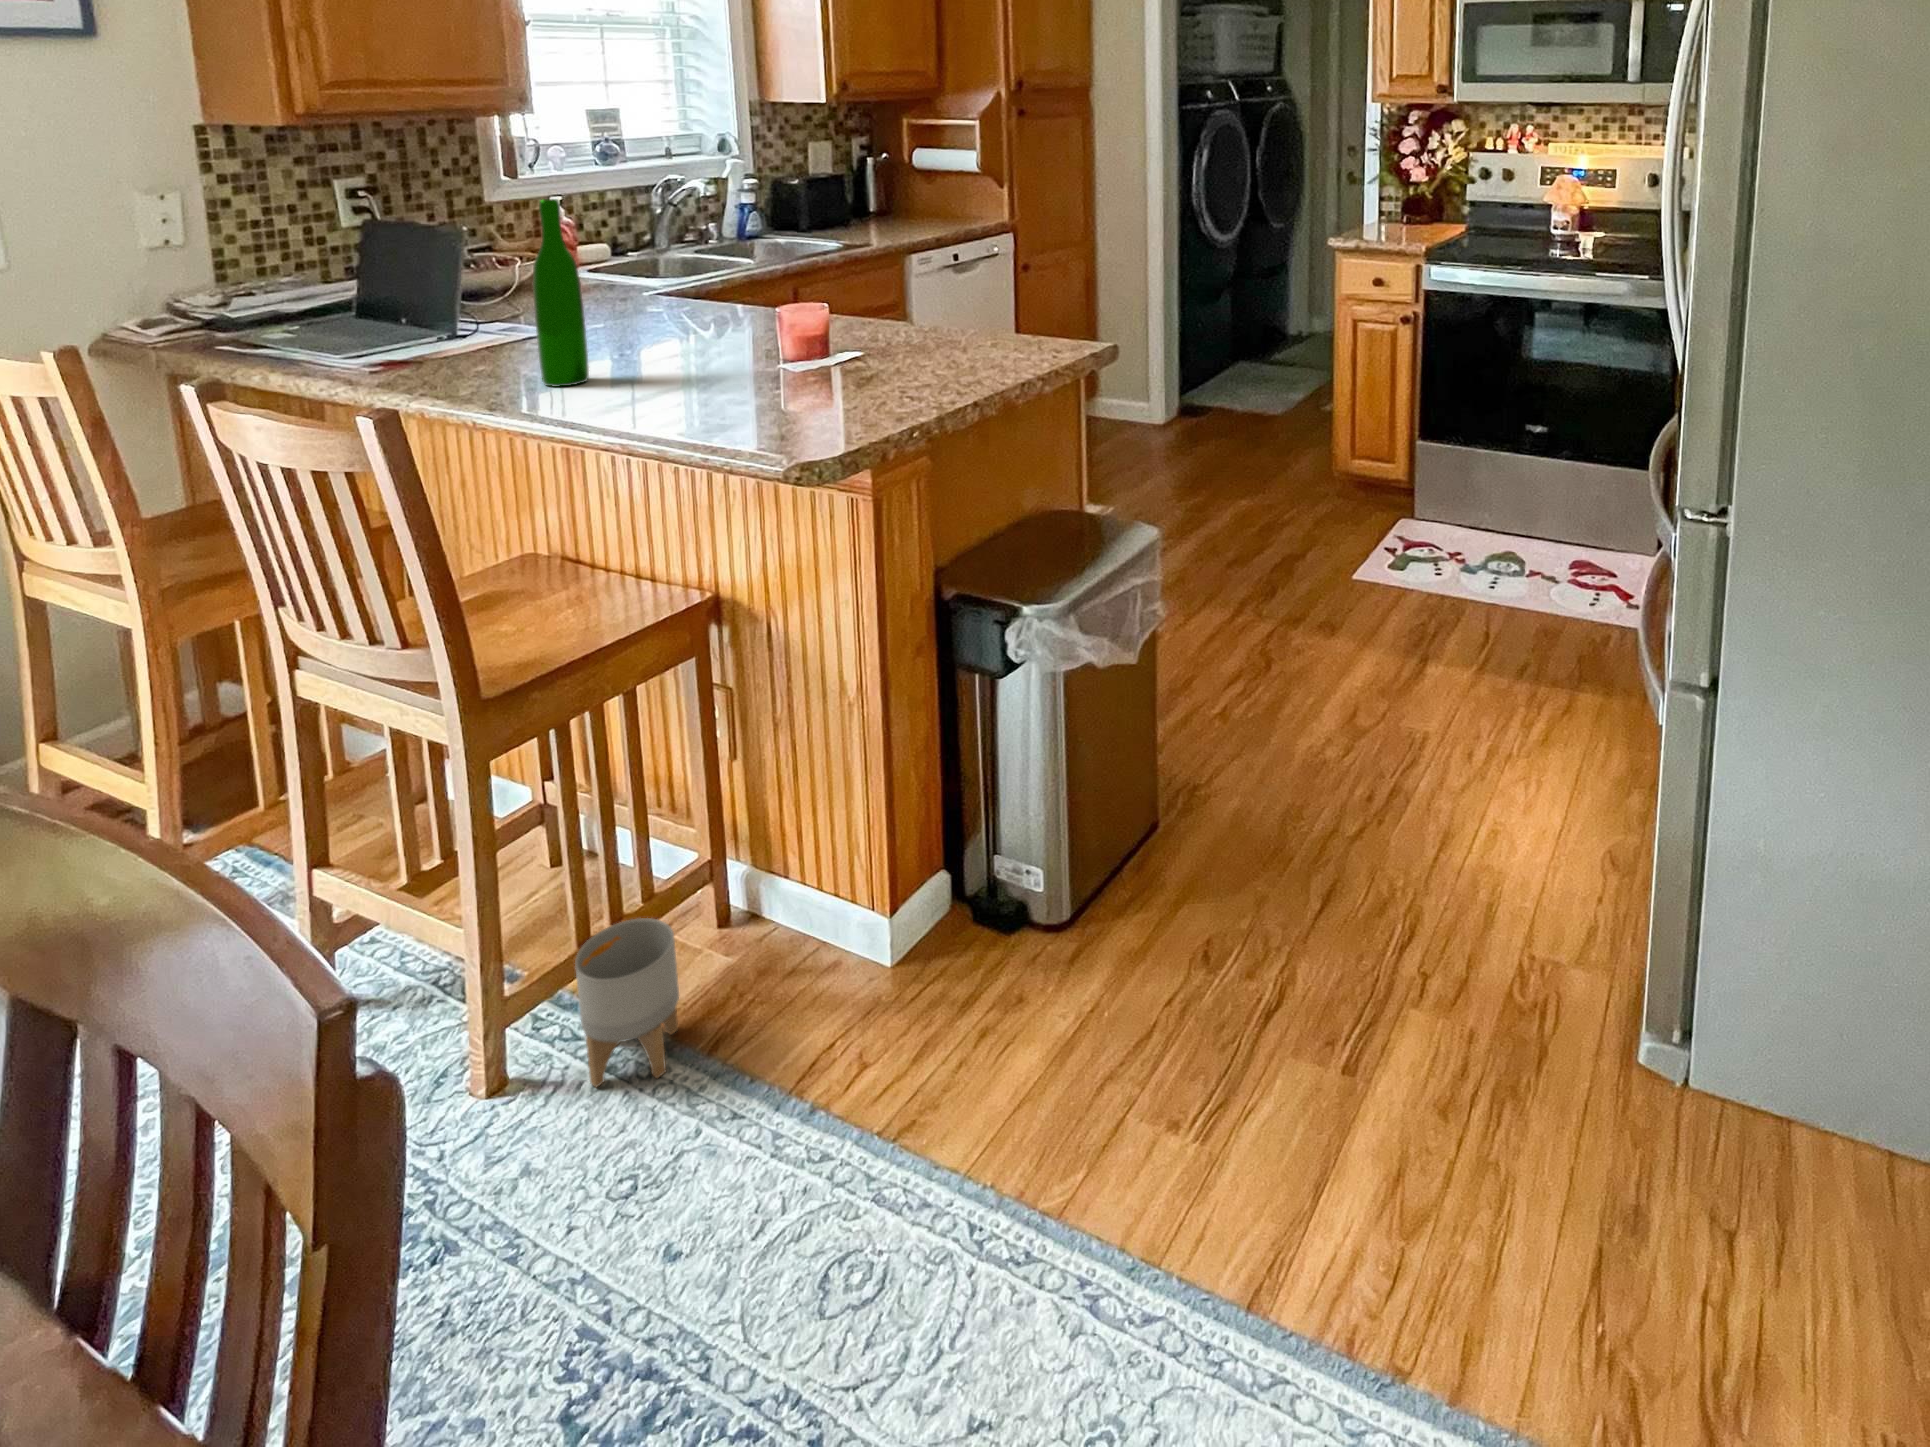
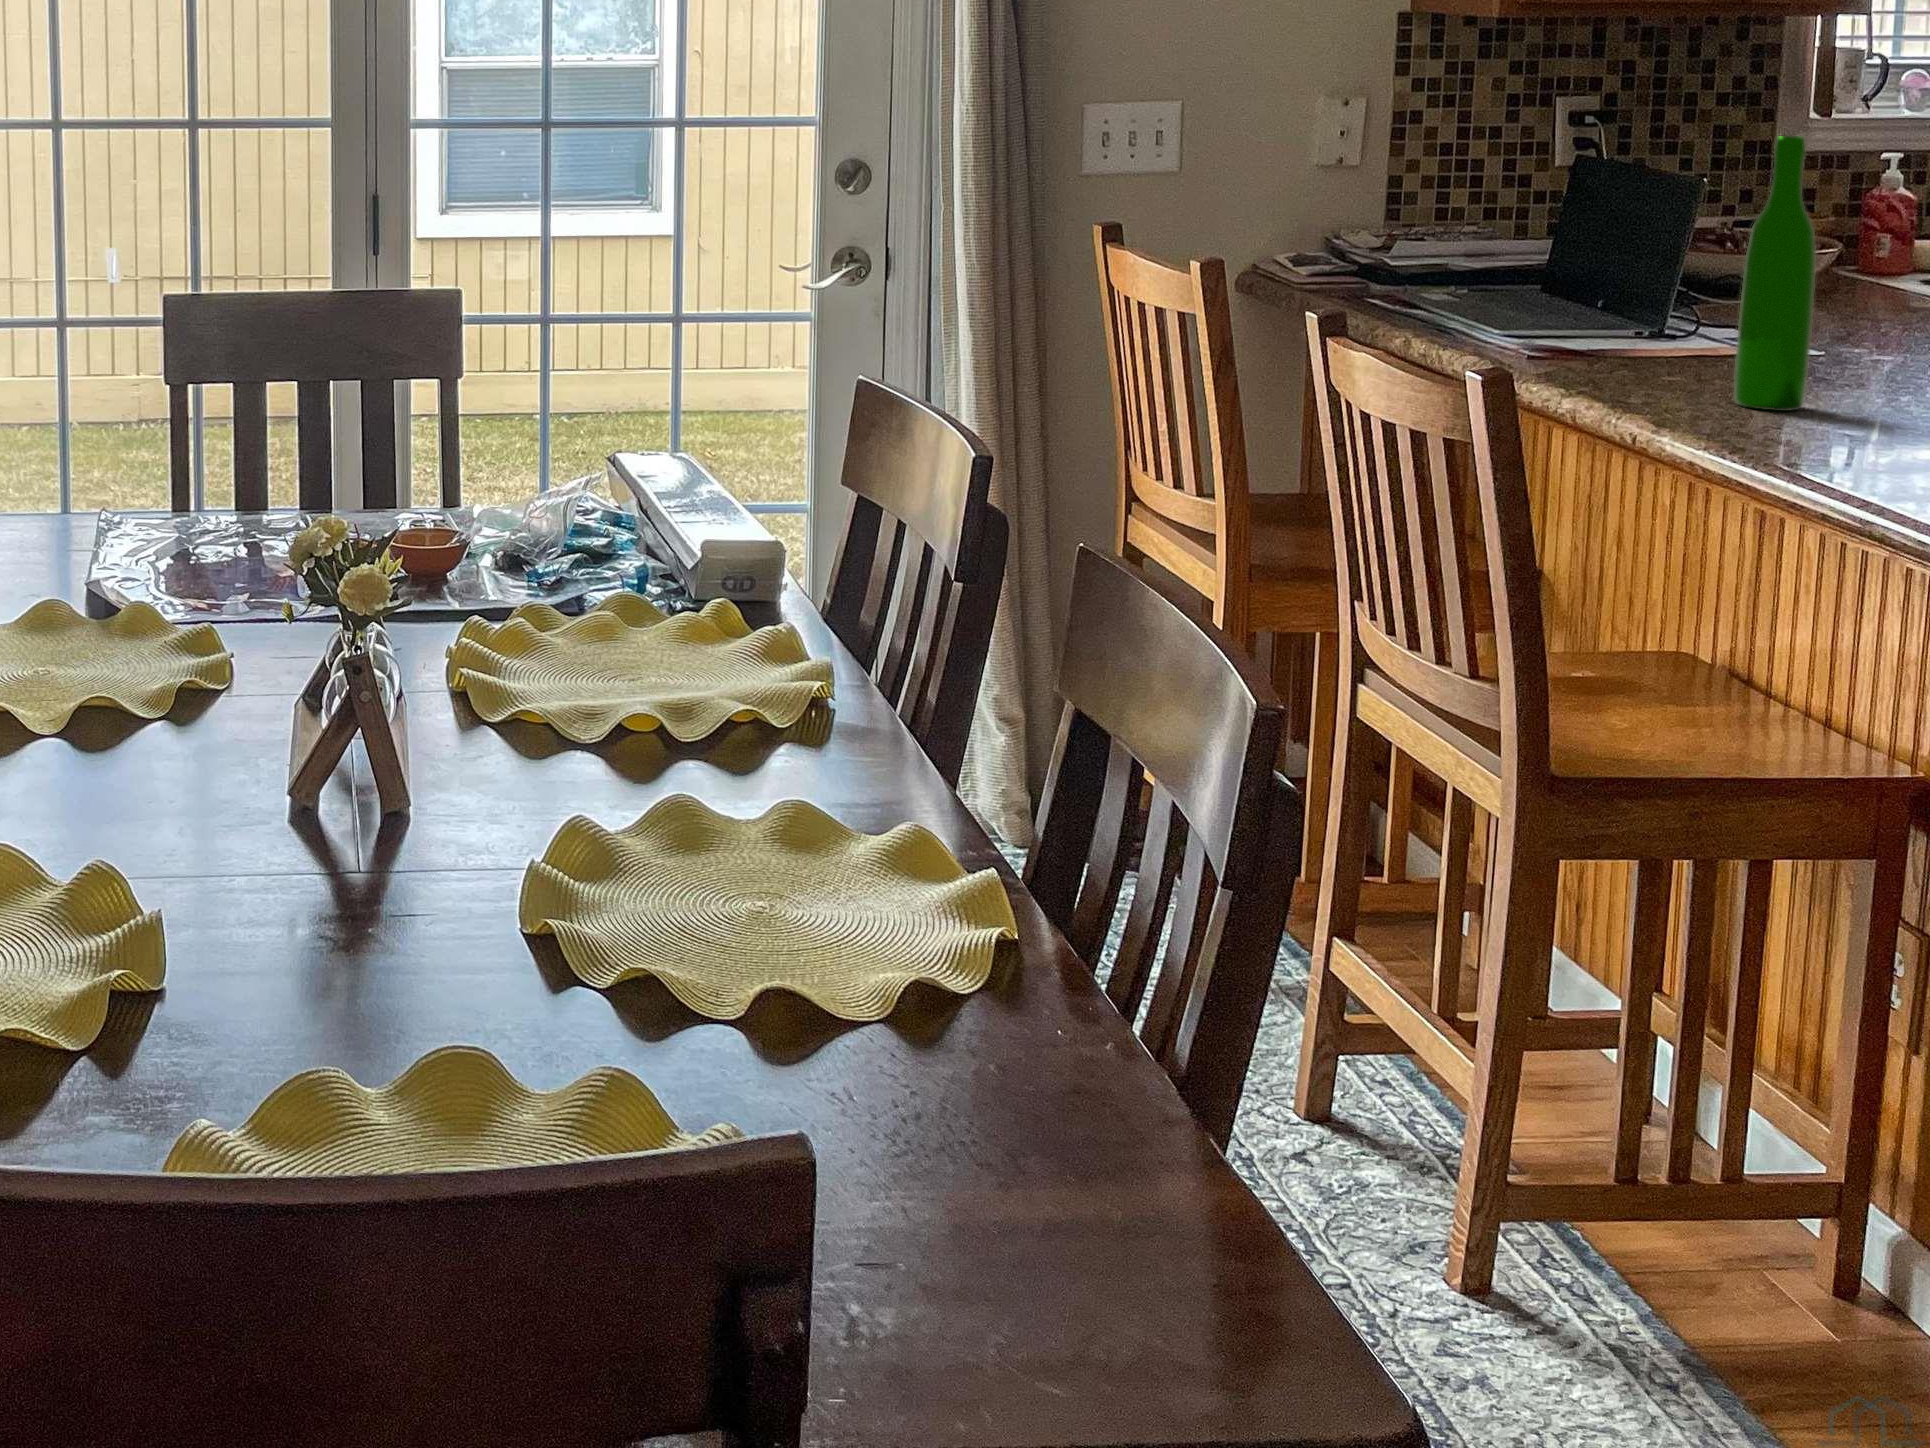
planter: present [575,918,679,1087] -> none [1586,1165,1741,1396]

